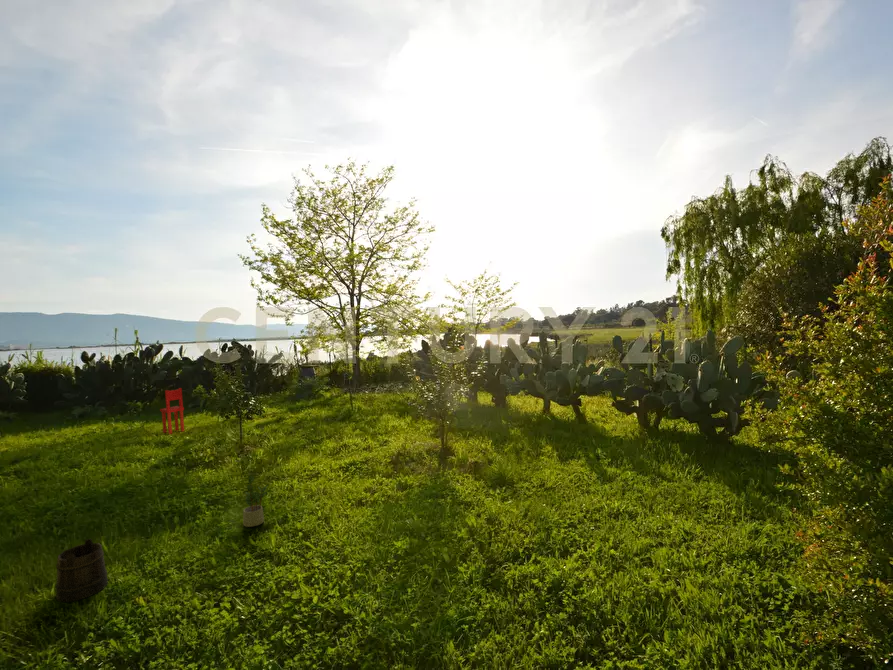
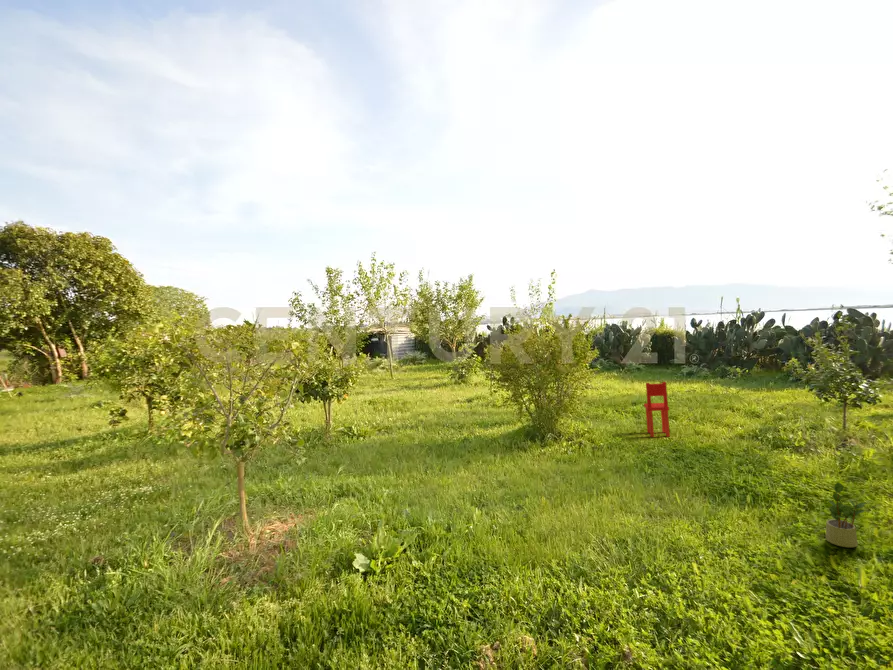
chair: present [160,388,184,434] -> present [644,382,670,437]
bucket: present [56,539,108,602] -> none [634,490,673,540]

